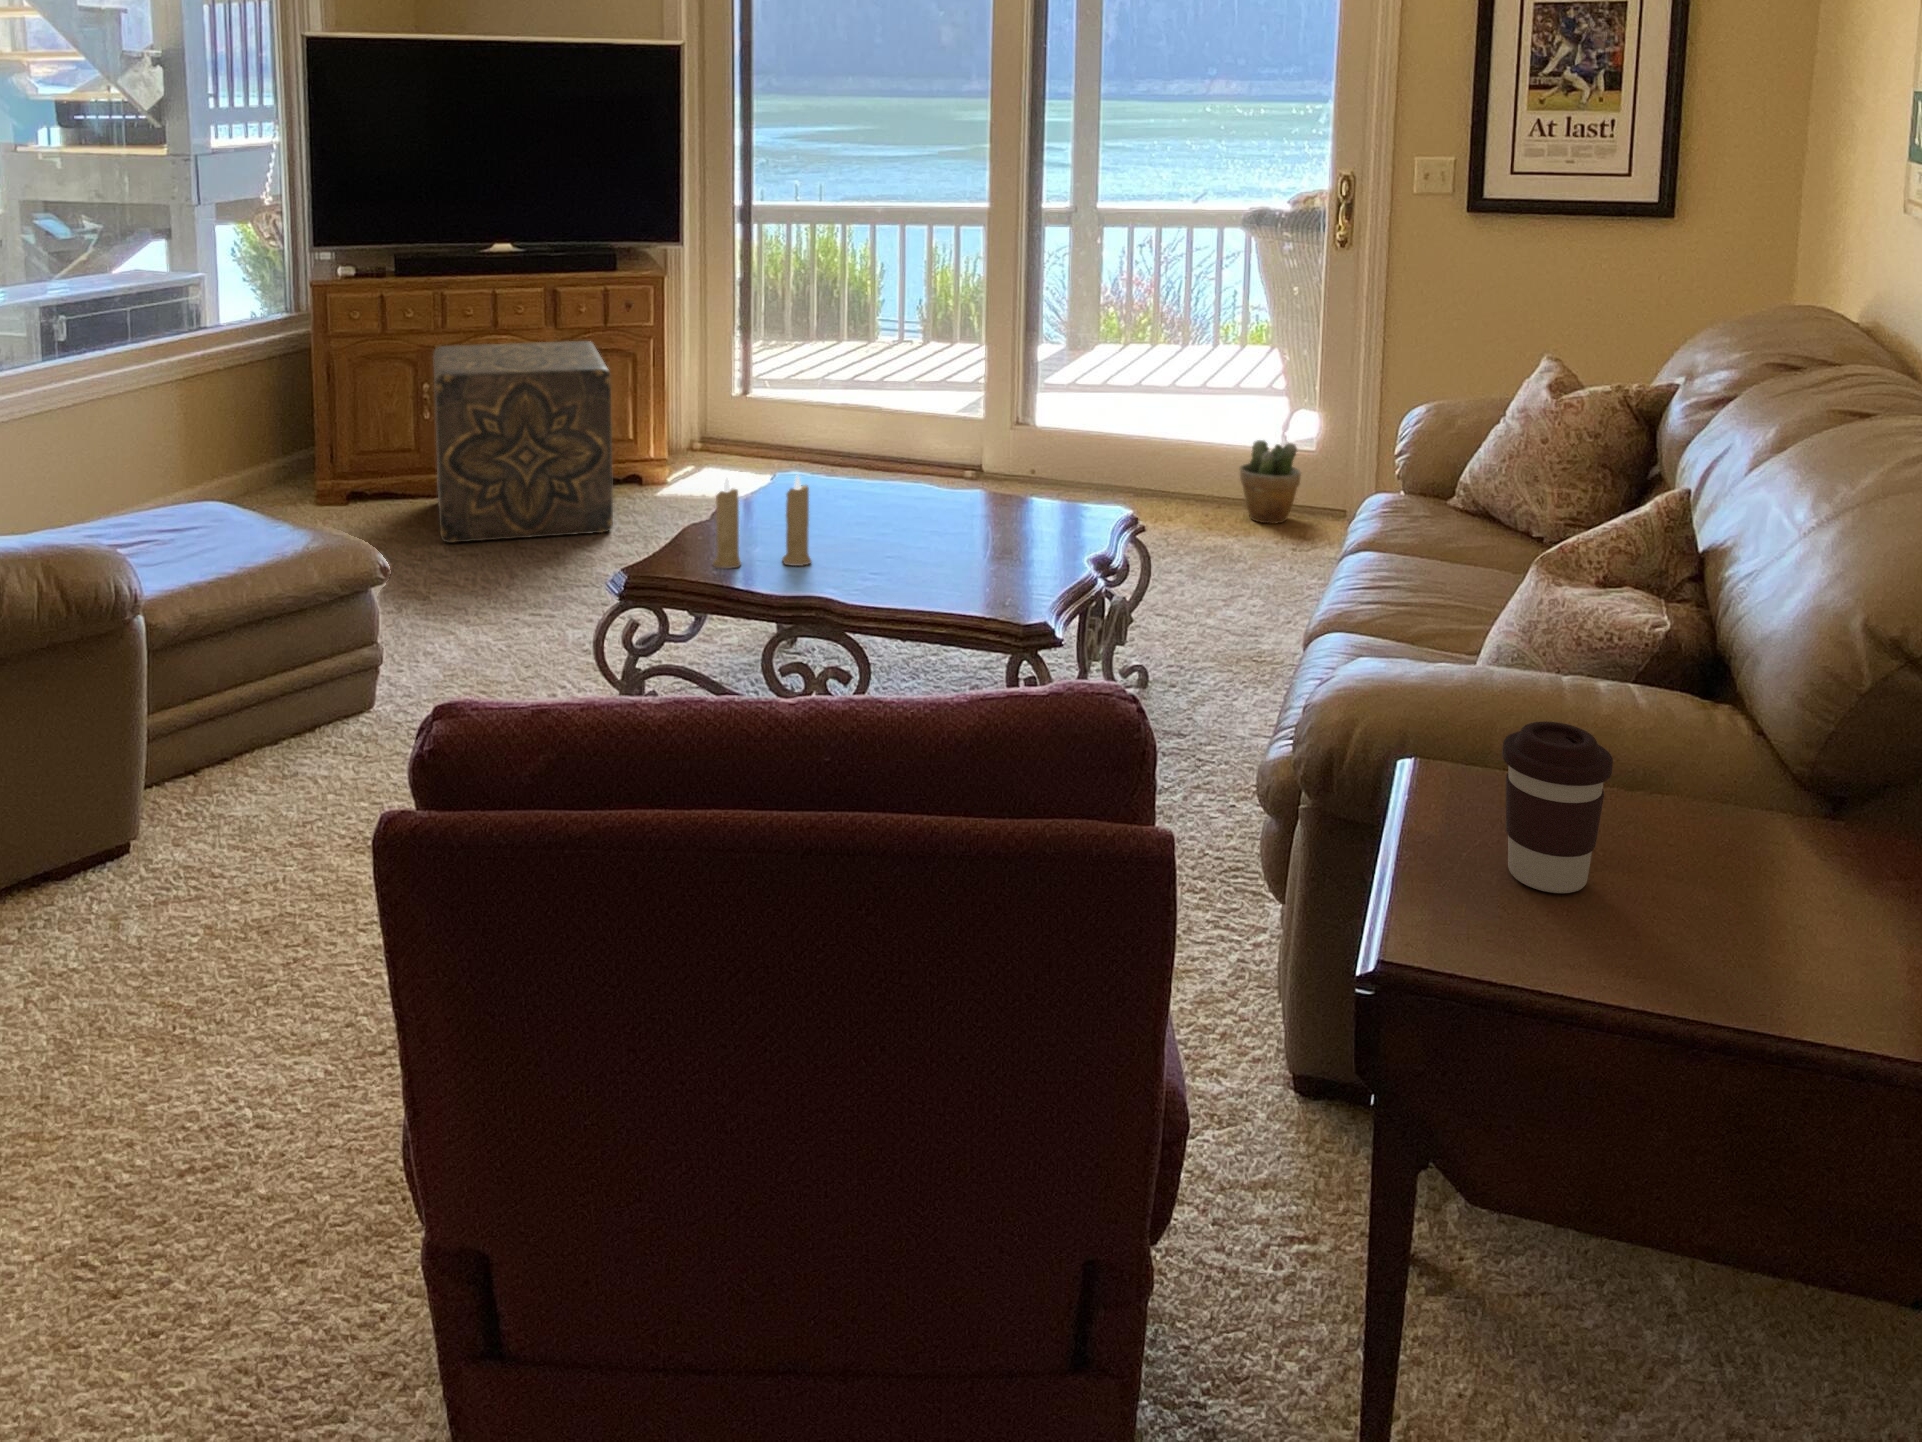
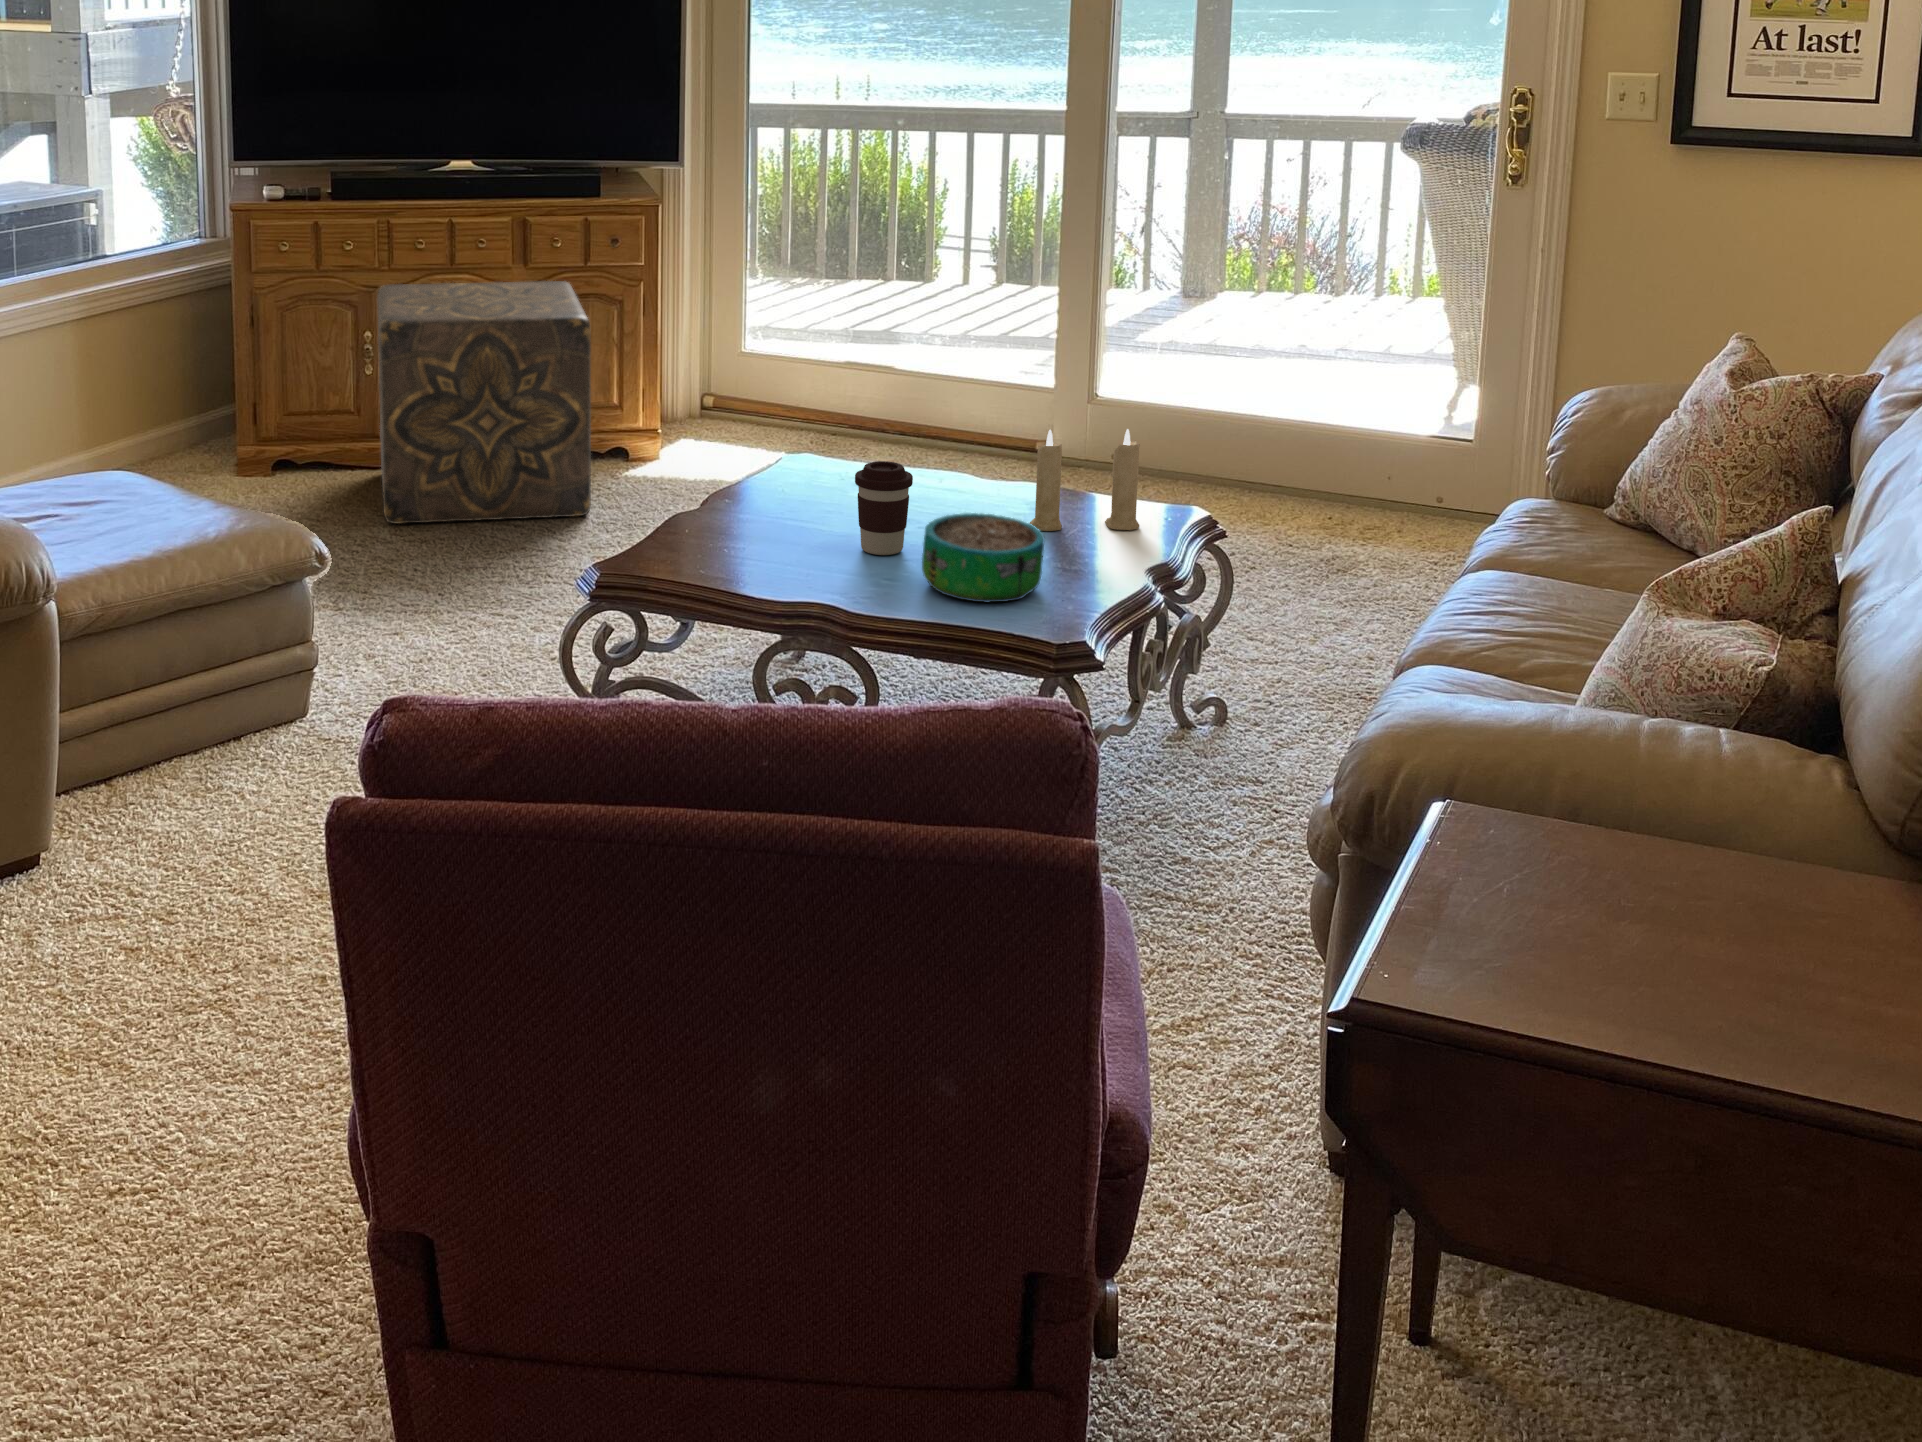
potted plant: present [1240,440,1301,524] -> none [1369,422,1447,527]
candle: present [713,476,811,569] -> present [1030,429,1140,531]
decorative bowl: none [901,518,1005,594] -> present [922,513,1044,602]
coffee cup: present [1502,721,1613,893] -> present [855,461,913,555]

